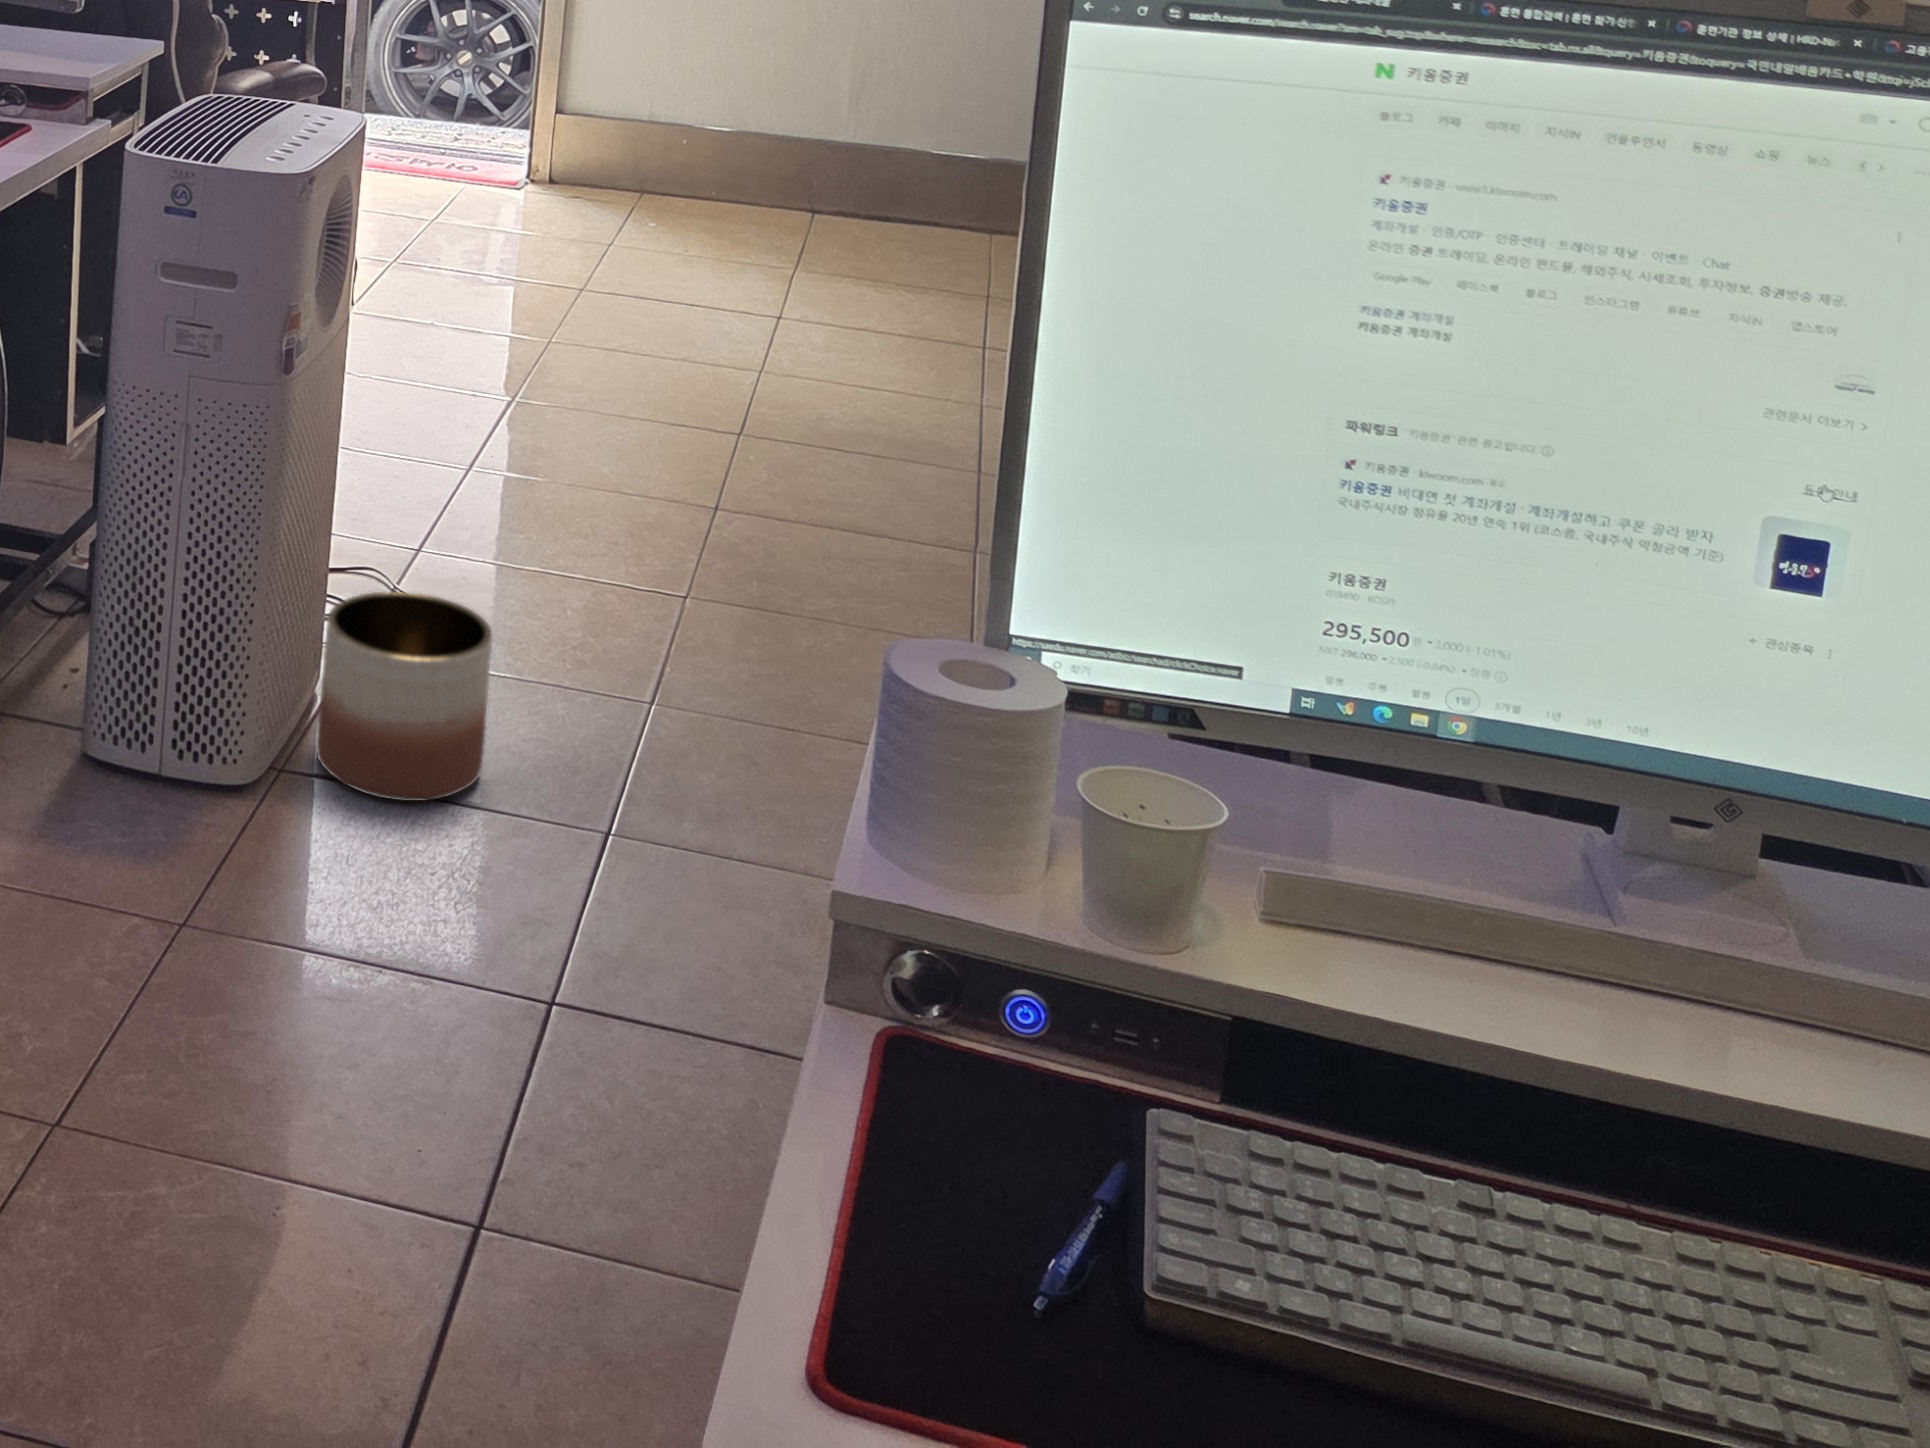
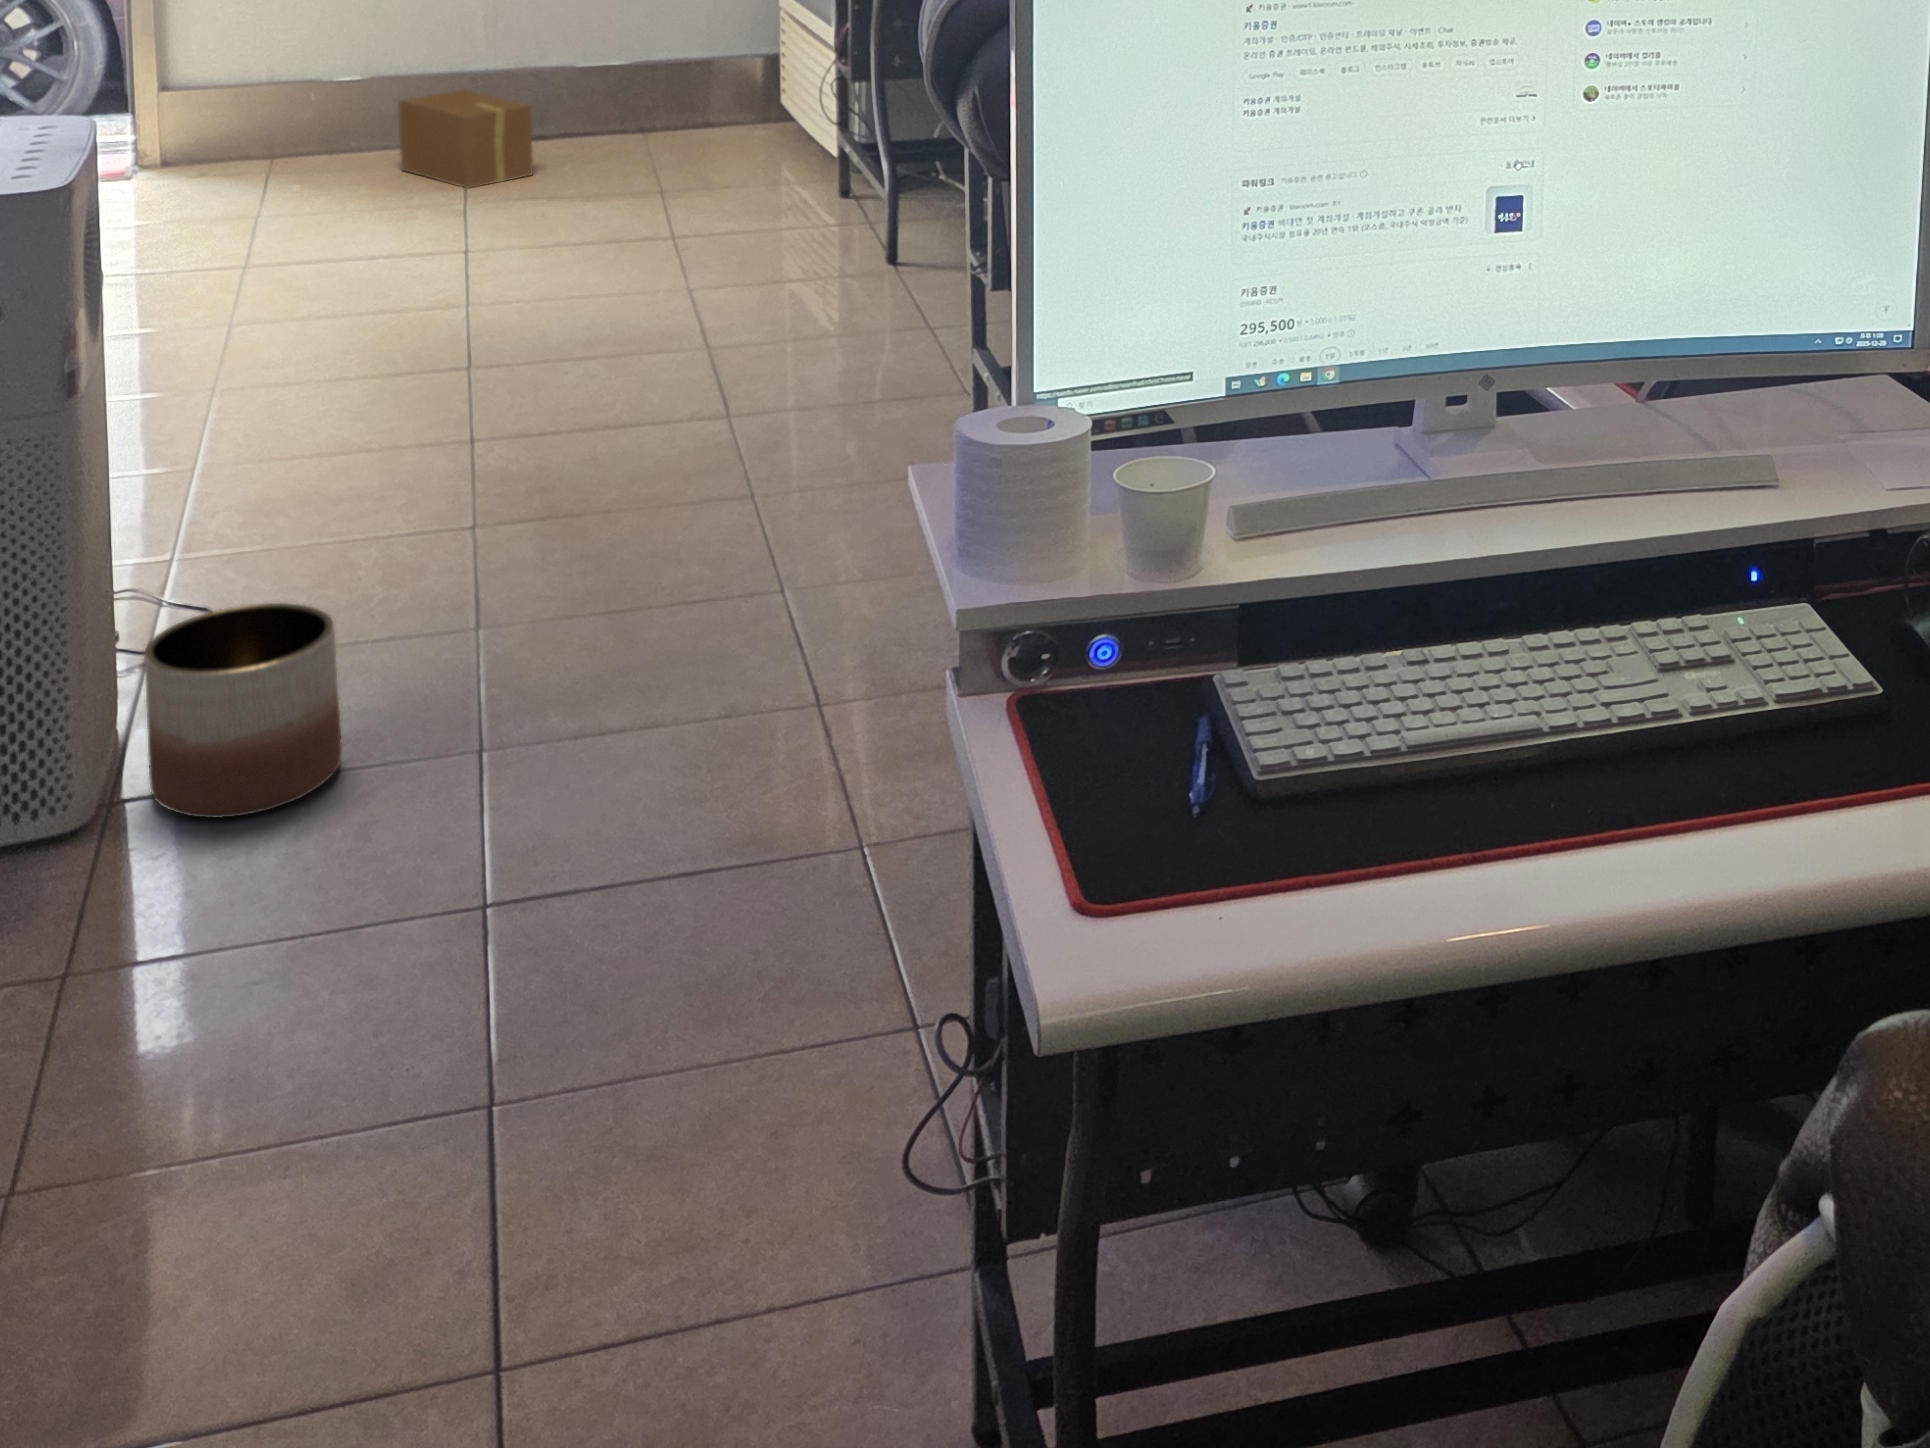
cardboard box: none [743,146,869,244] -> present [398,90,533,188]

